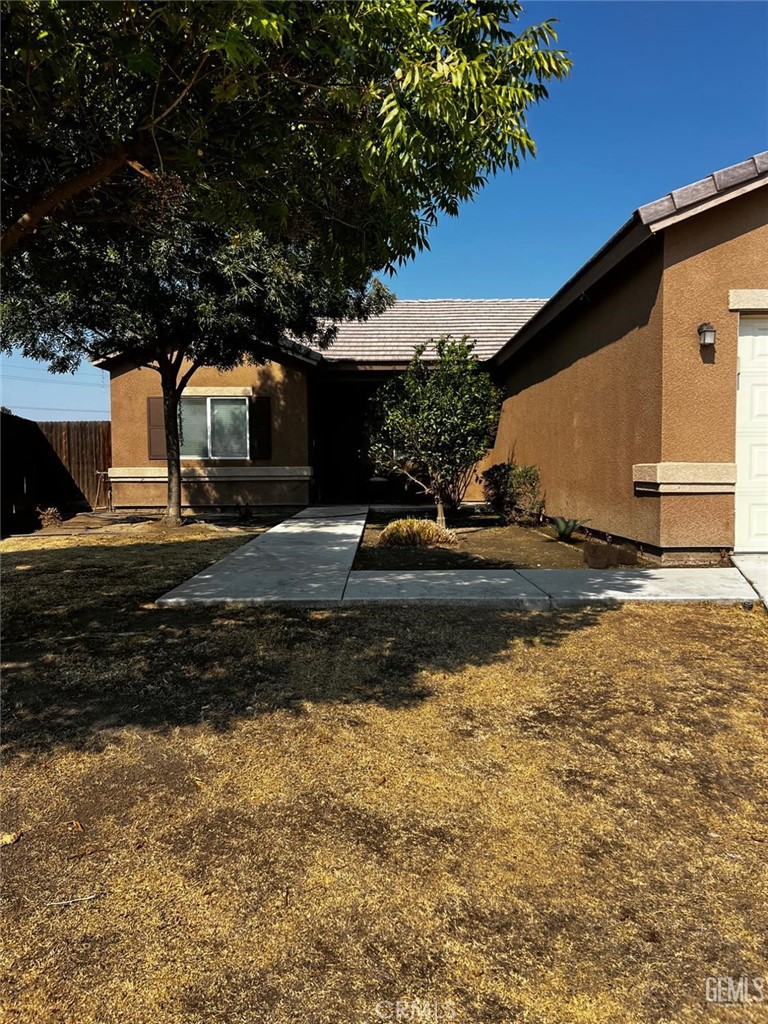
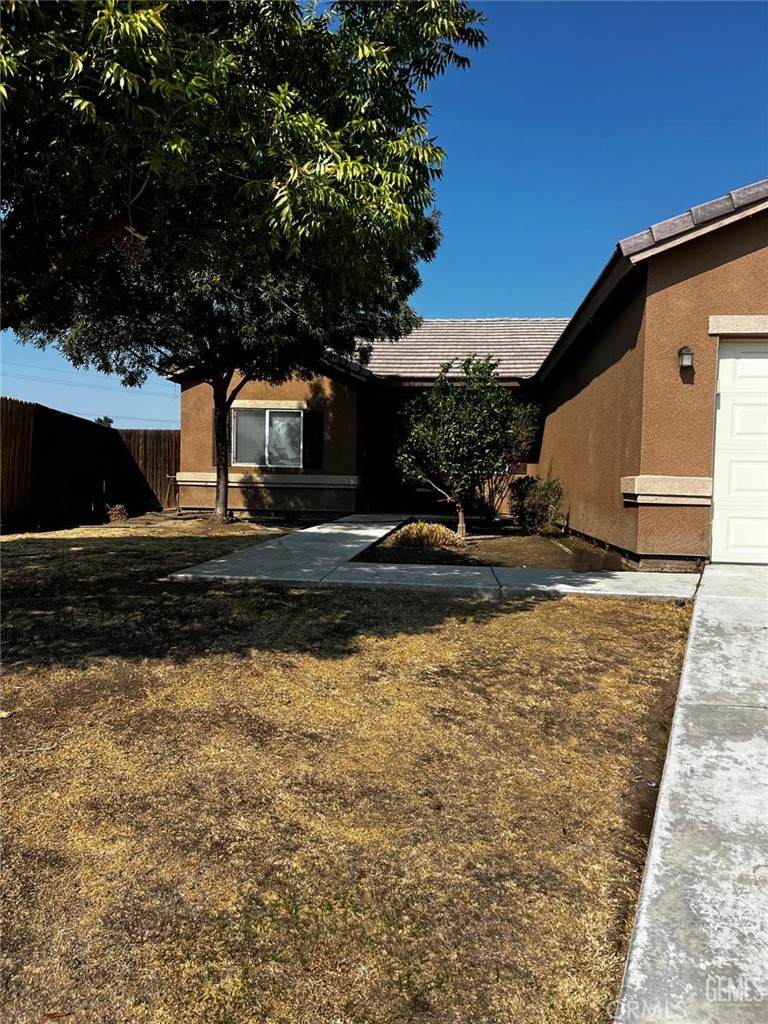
potted plant: present [547,516,592,541] -> none [546,527,595,550]

